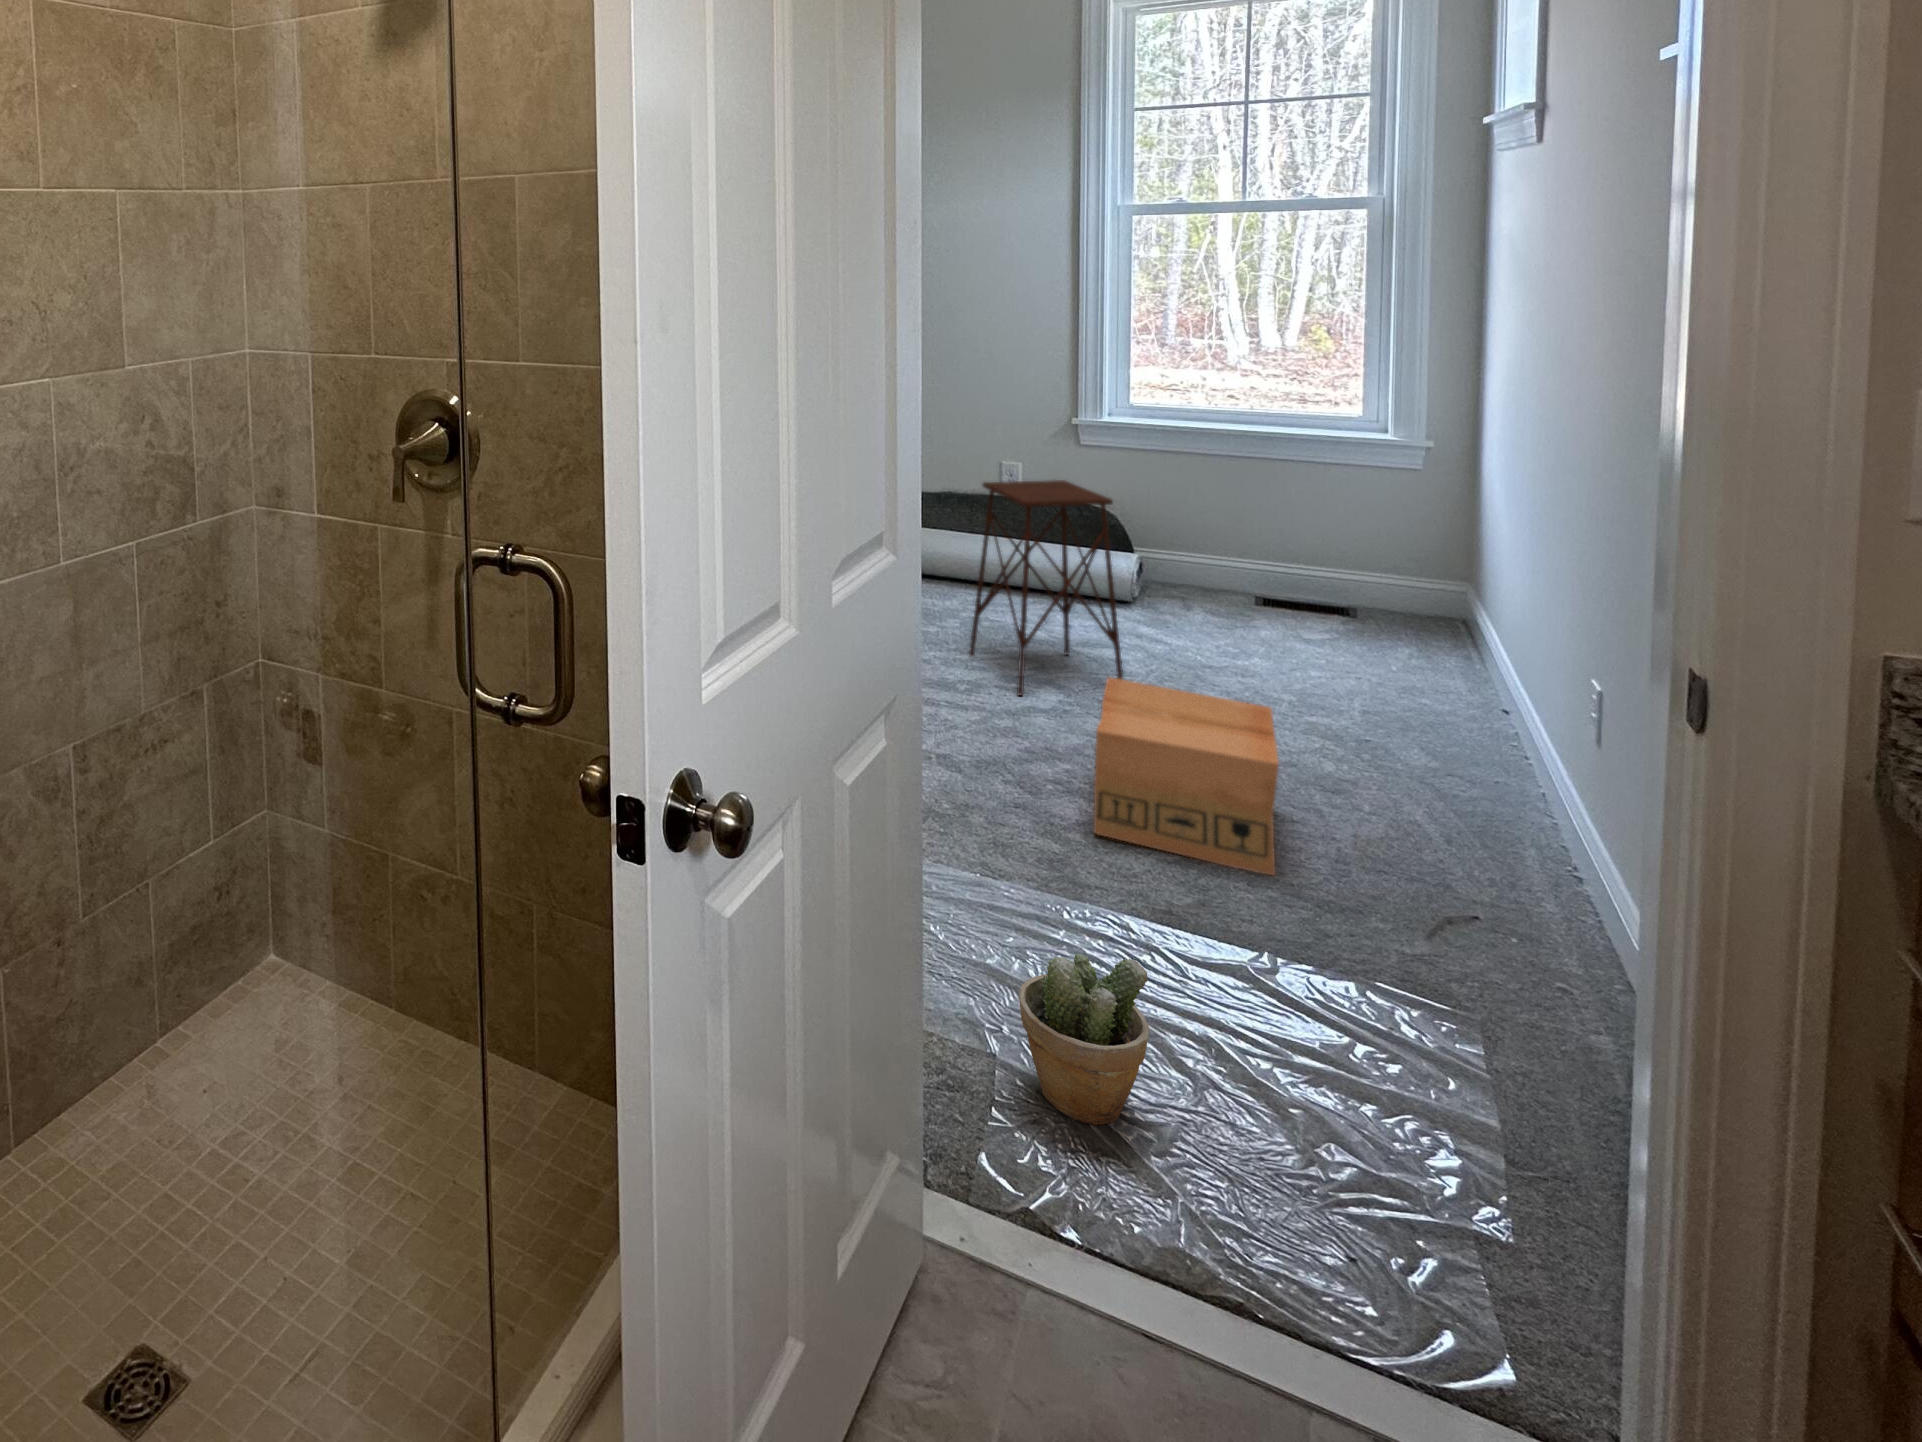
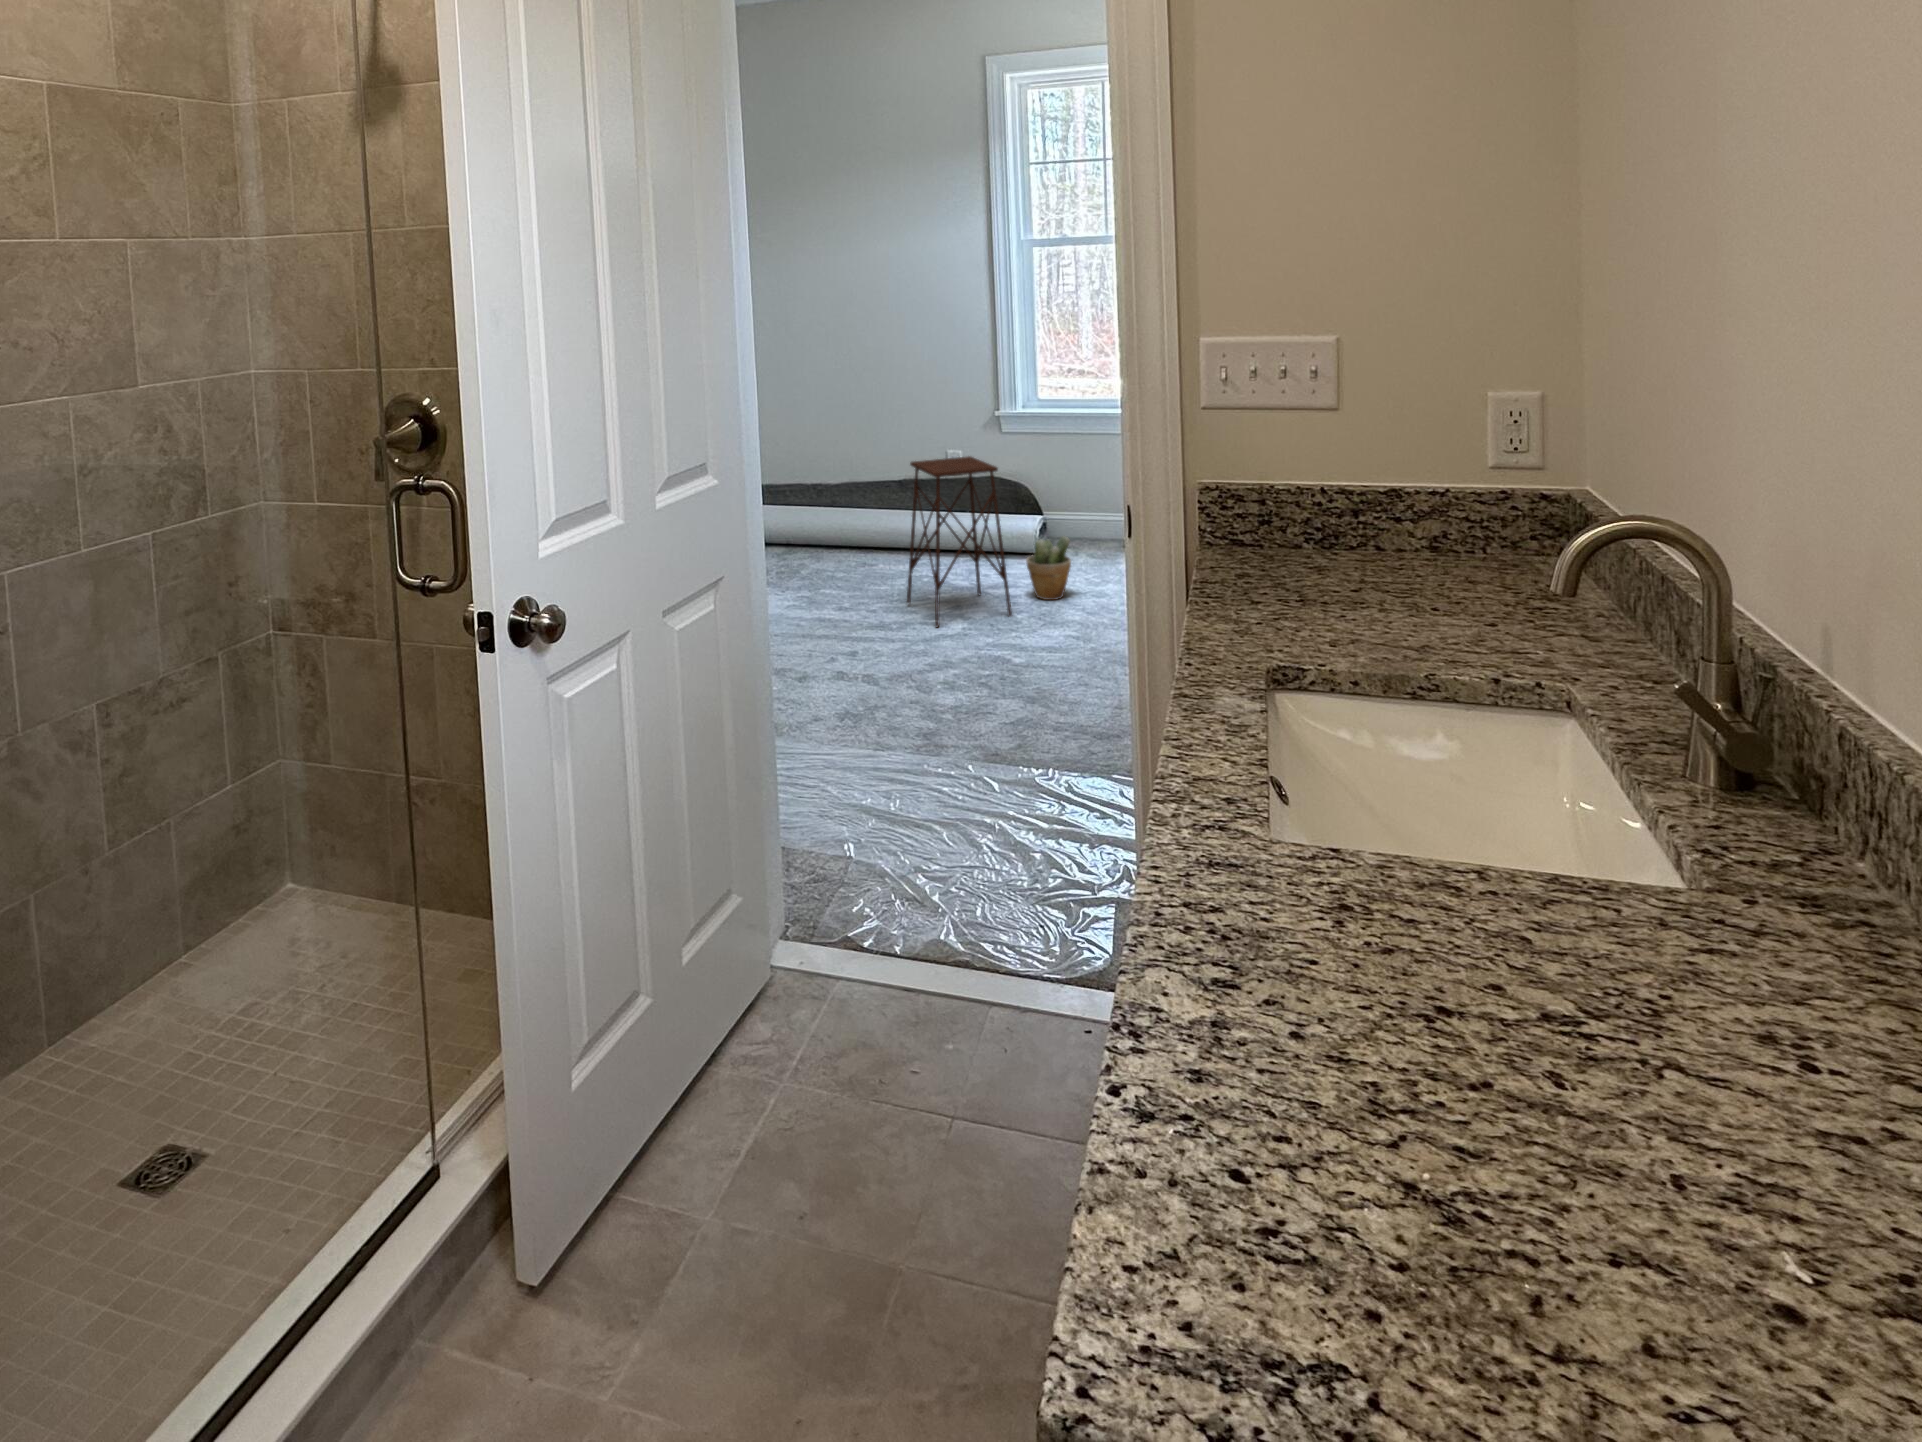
cardboard box: present [1094,677,1279,876] -> none [958,598,1083,723]
potted plant: present [1019,954,1149,1125] -> present [1026,536,1071,600]

